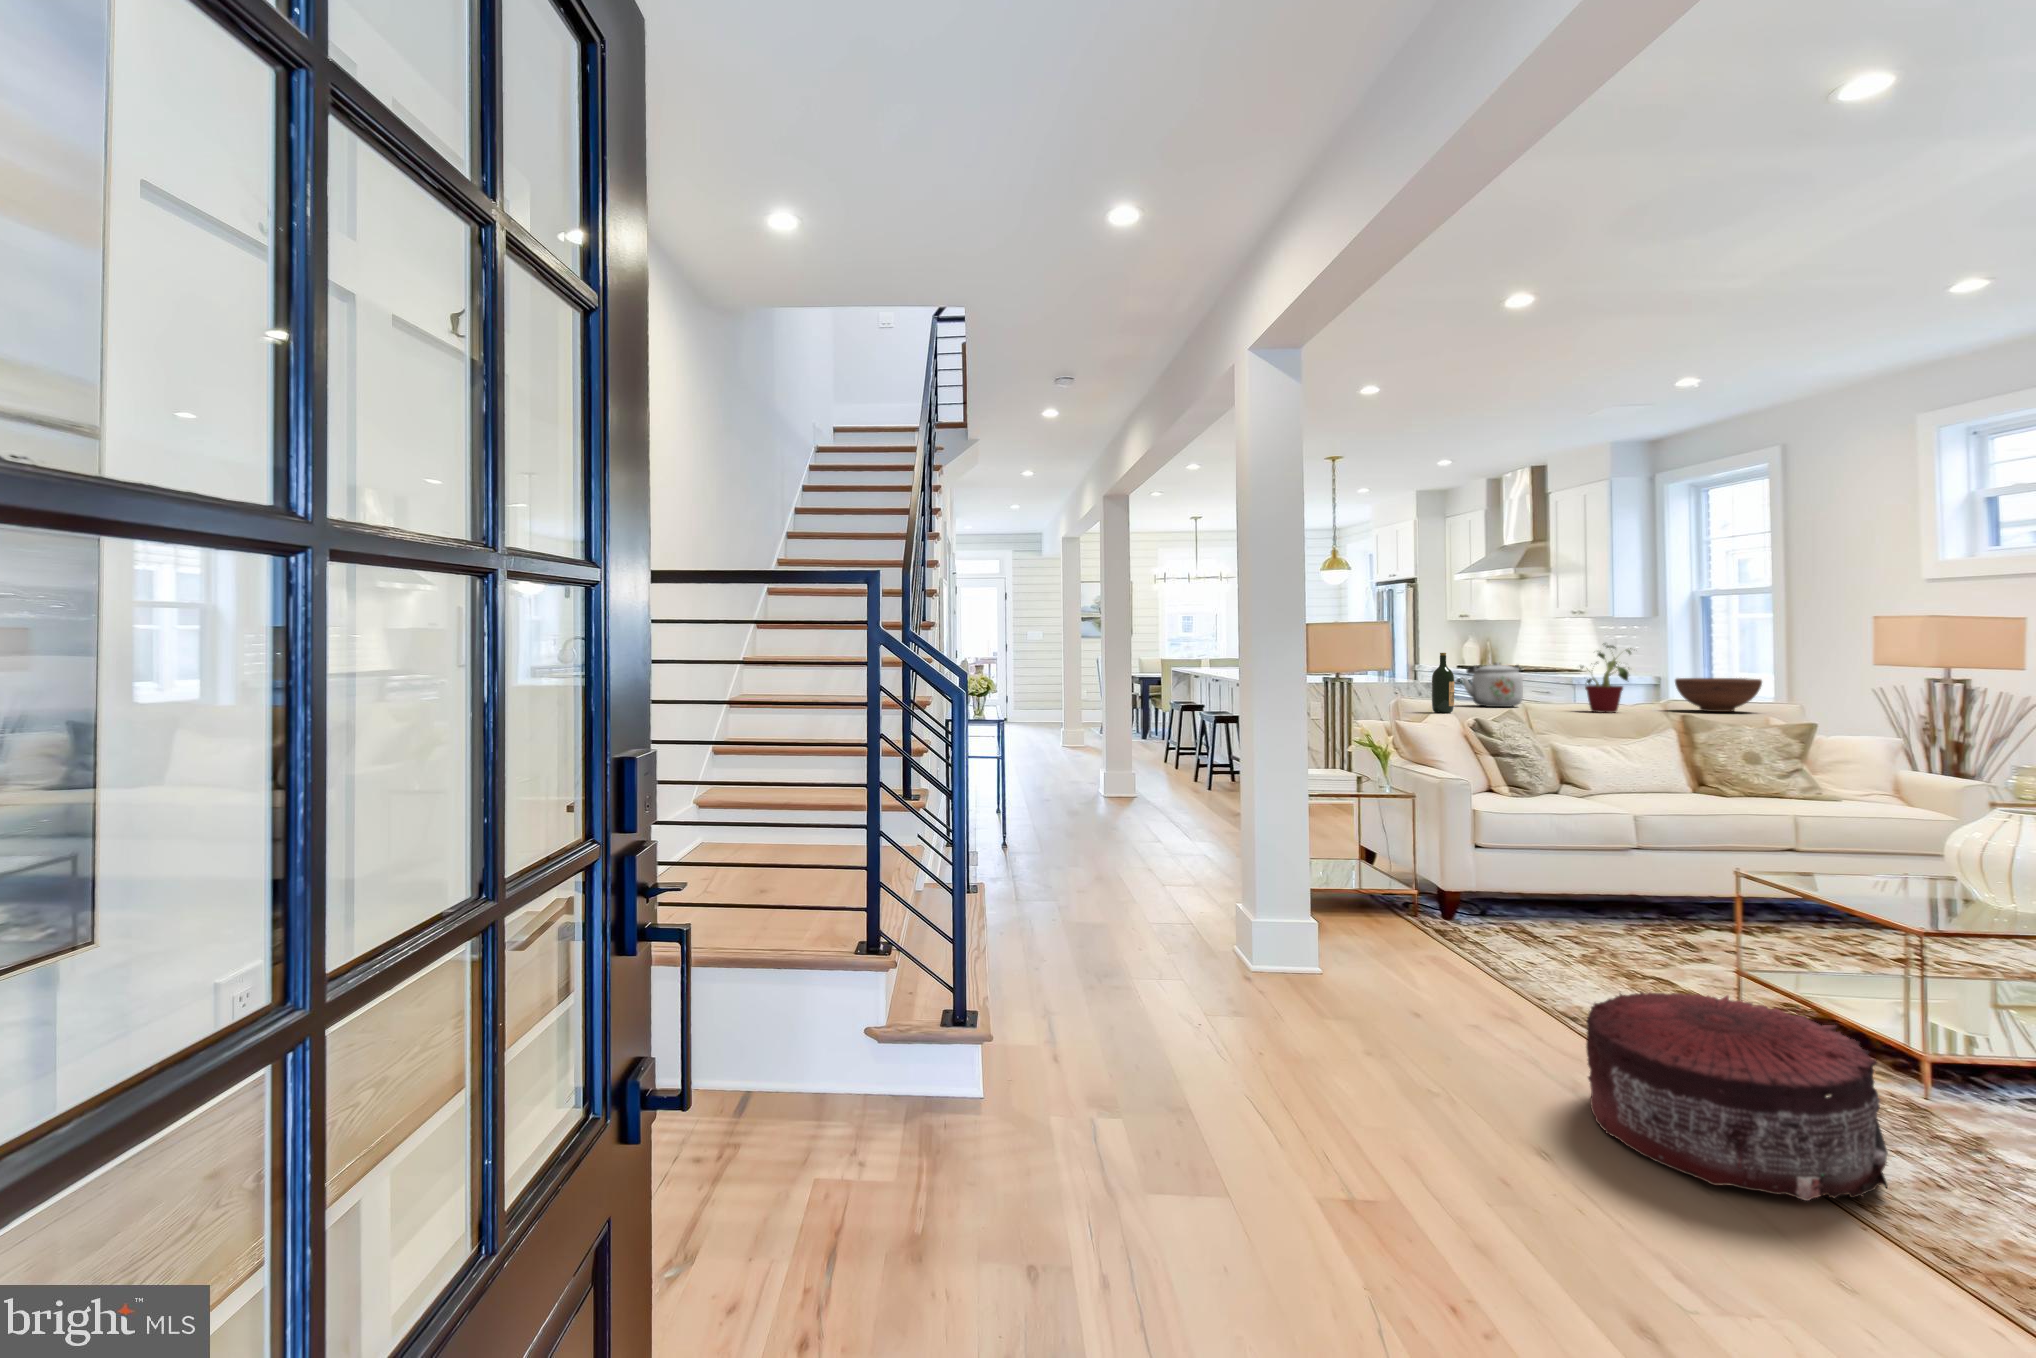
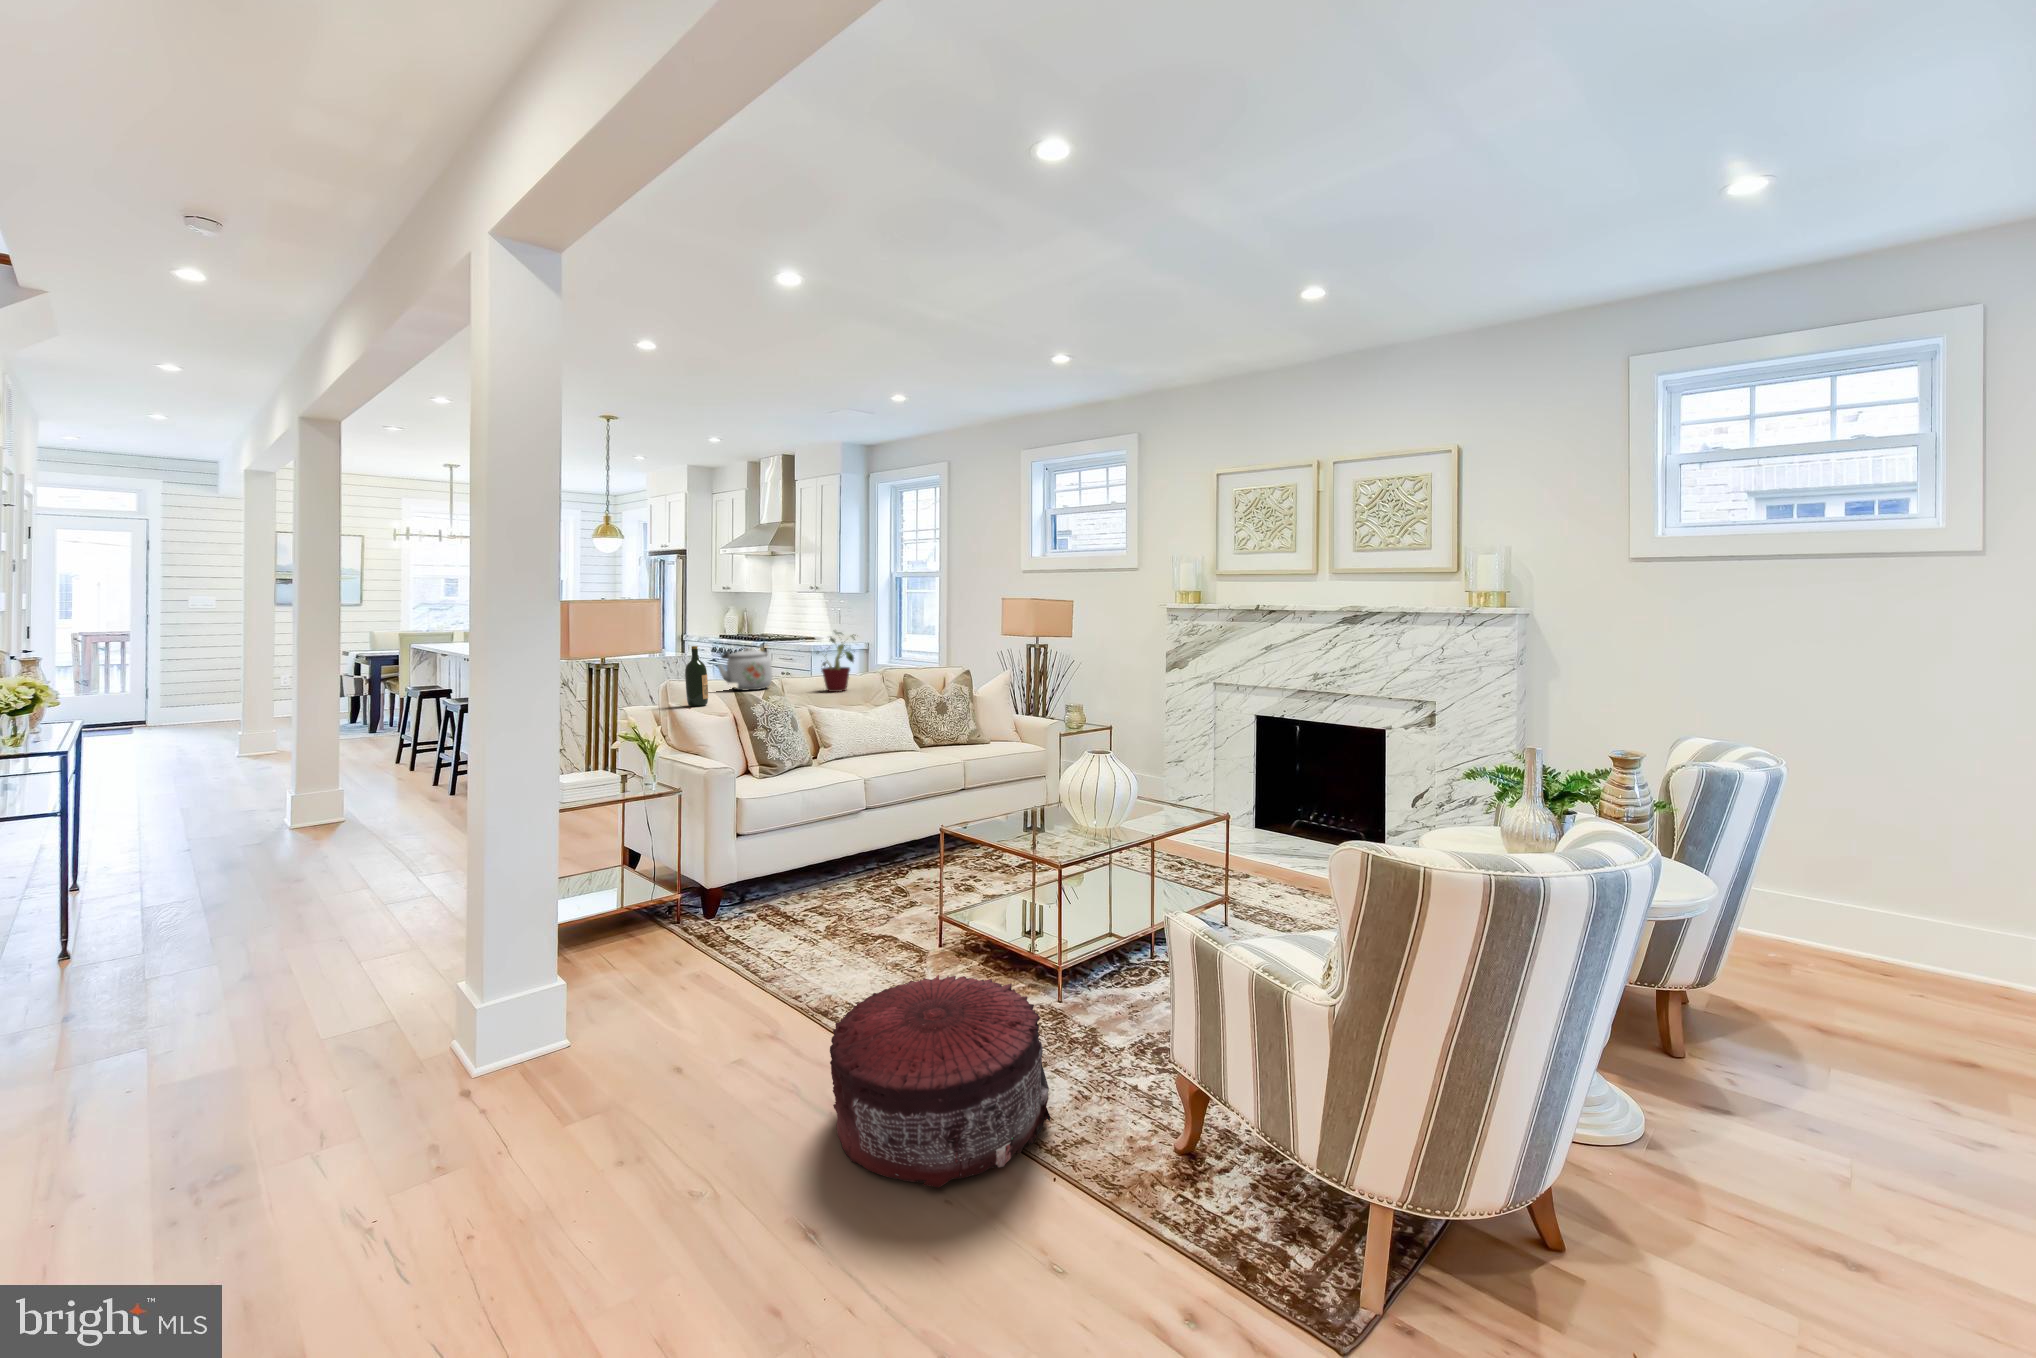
fruit bowl: present [1675,678,1762,712] -> none [887,654,944,683]

